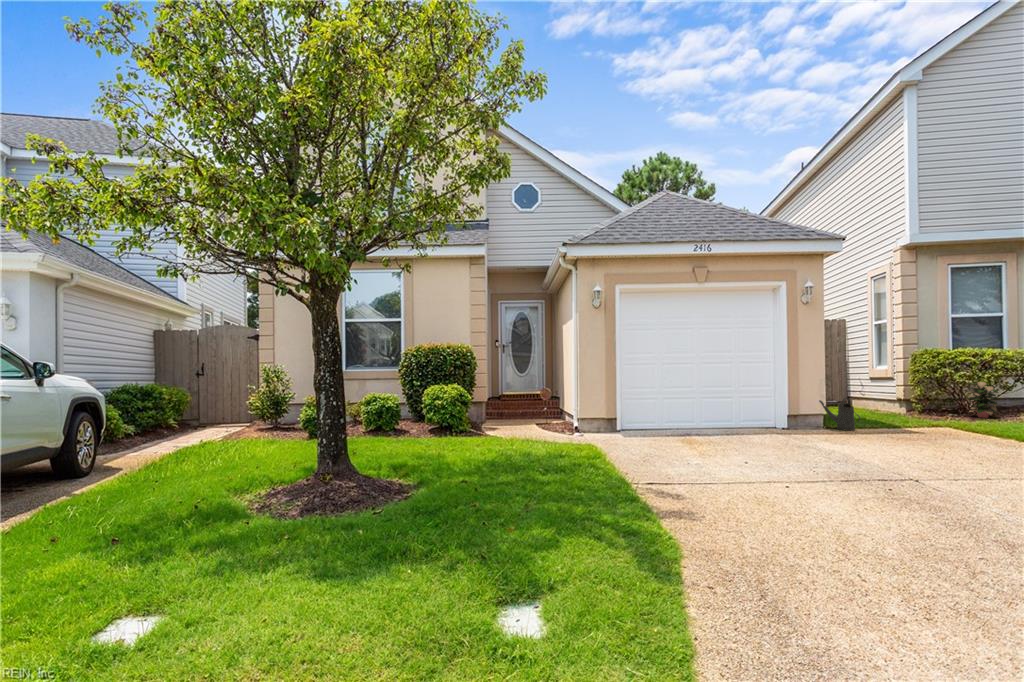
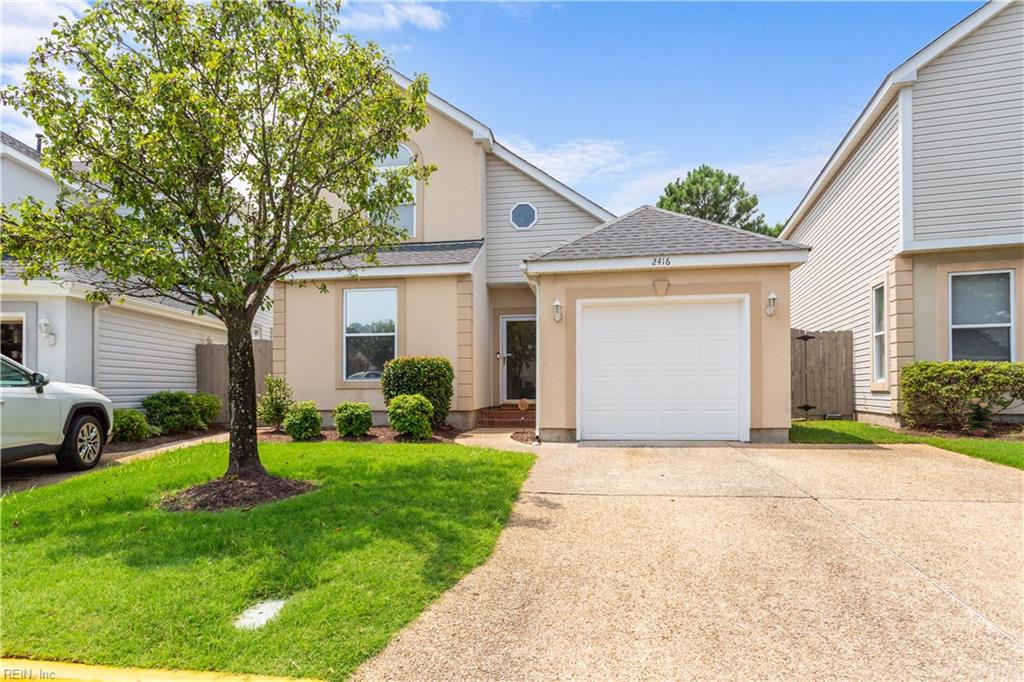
watering can: present [819,397,860,431] -> none [784,412,822,447]

